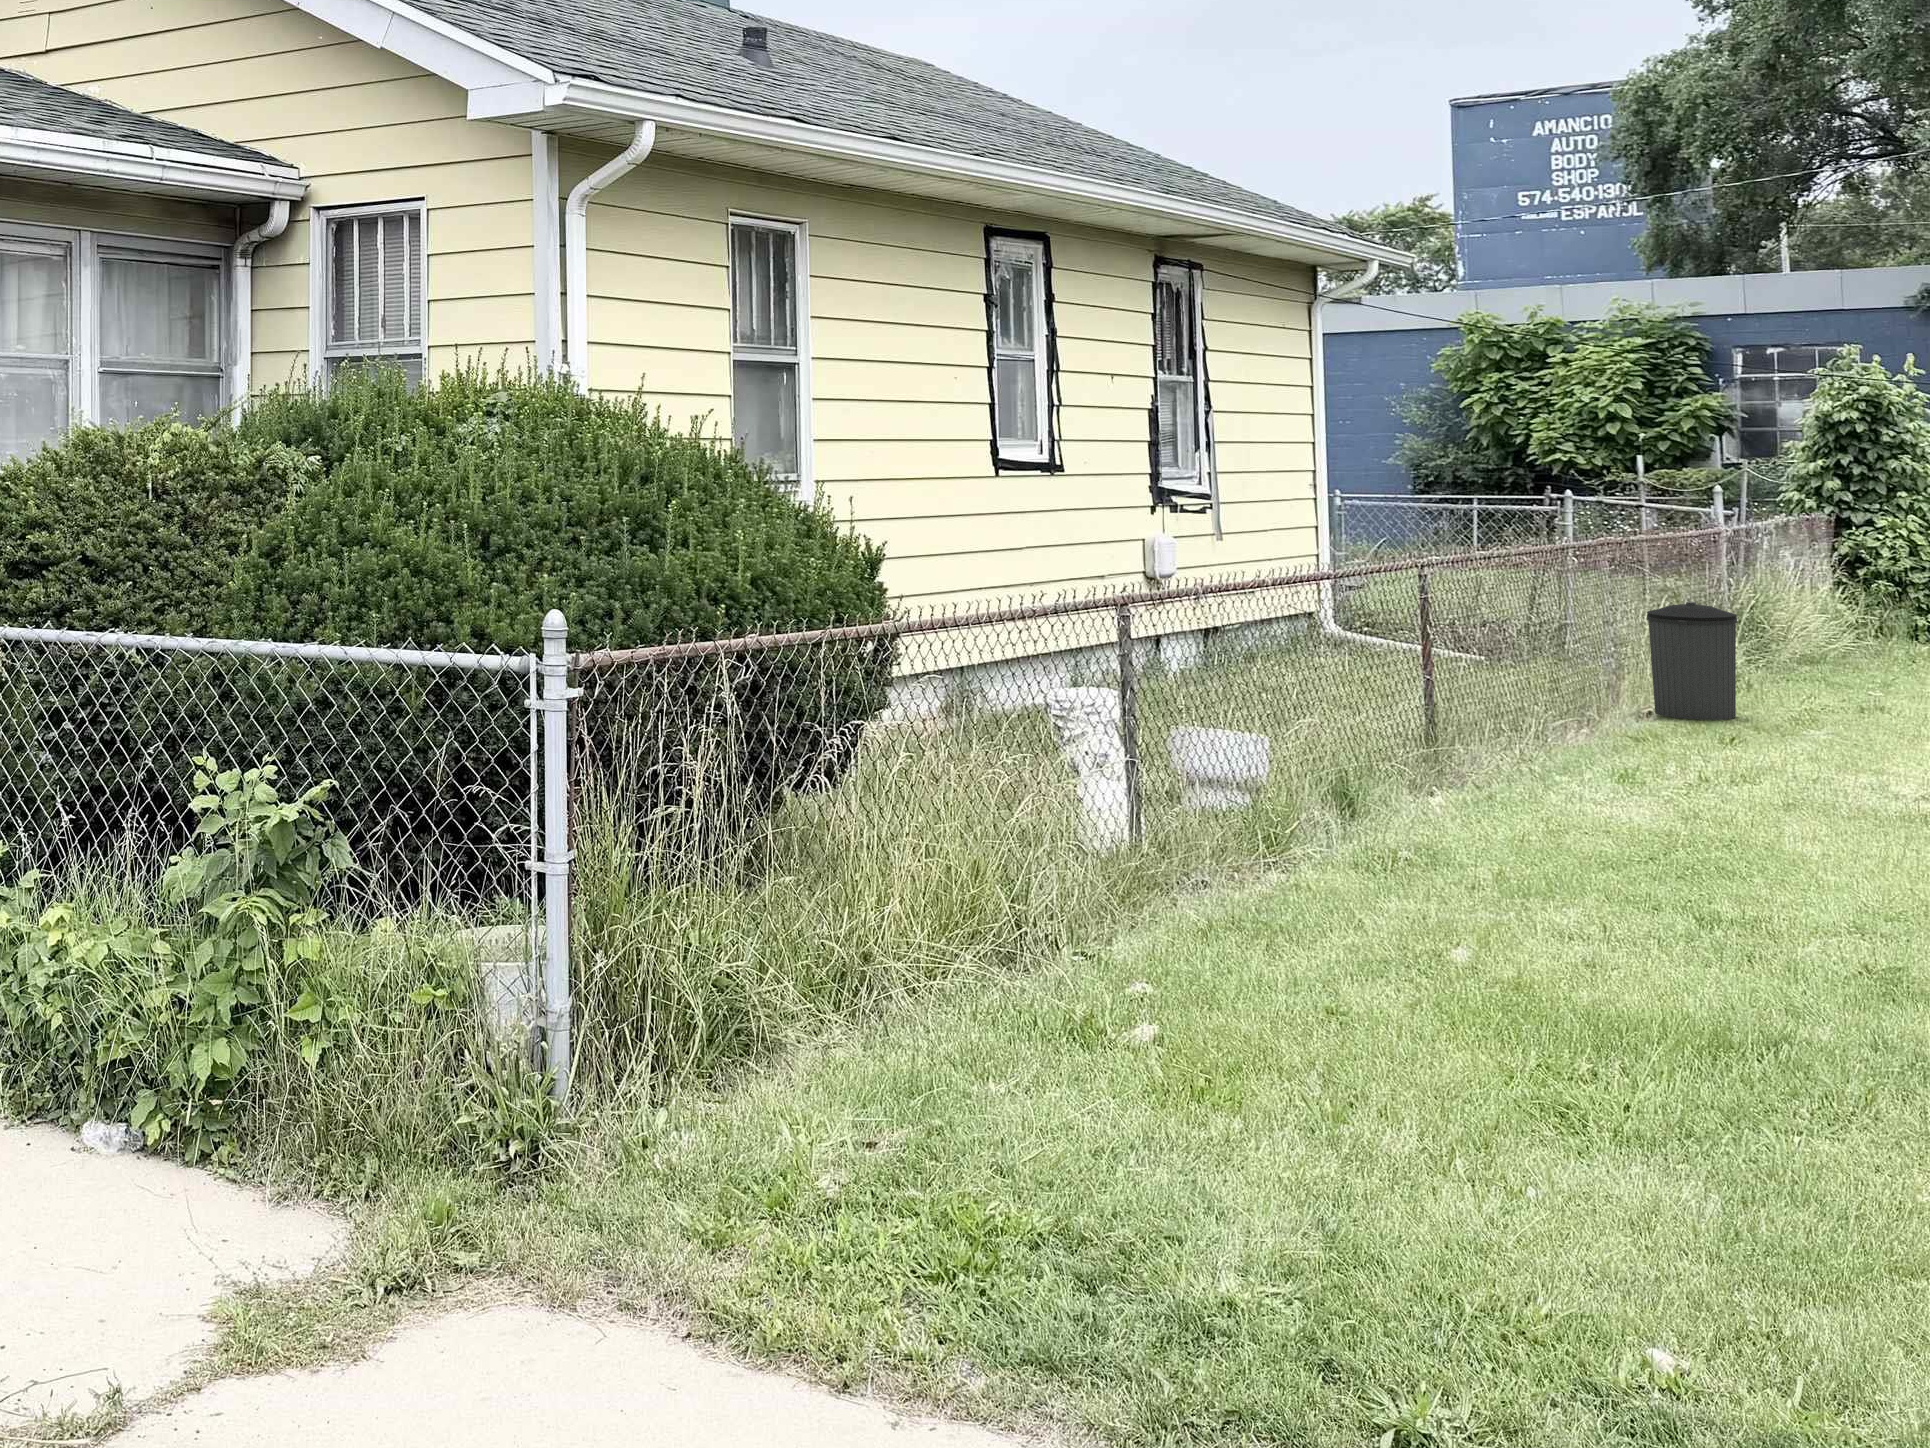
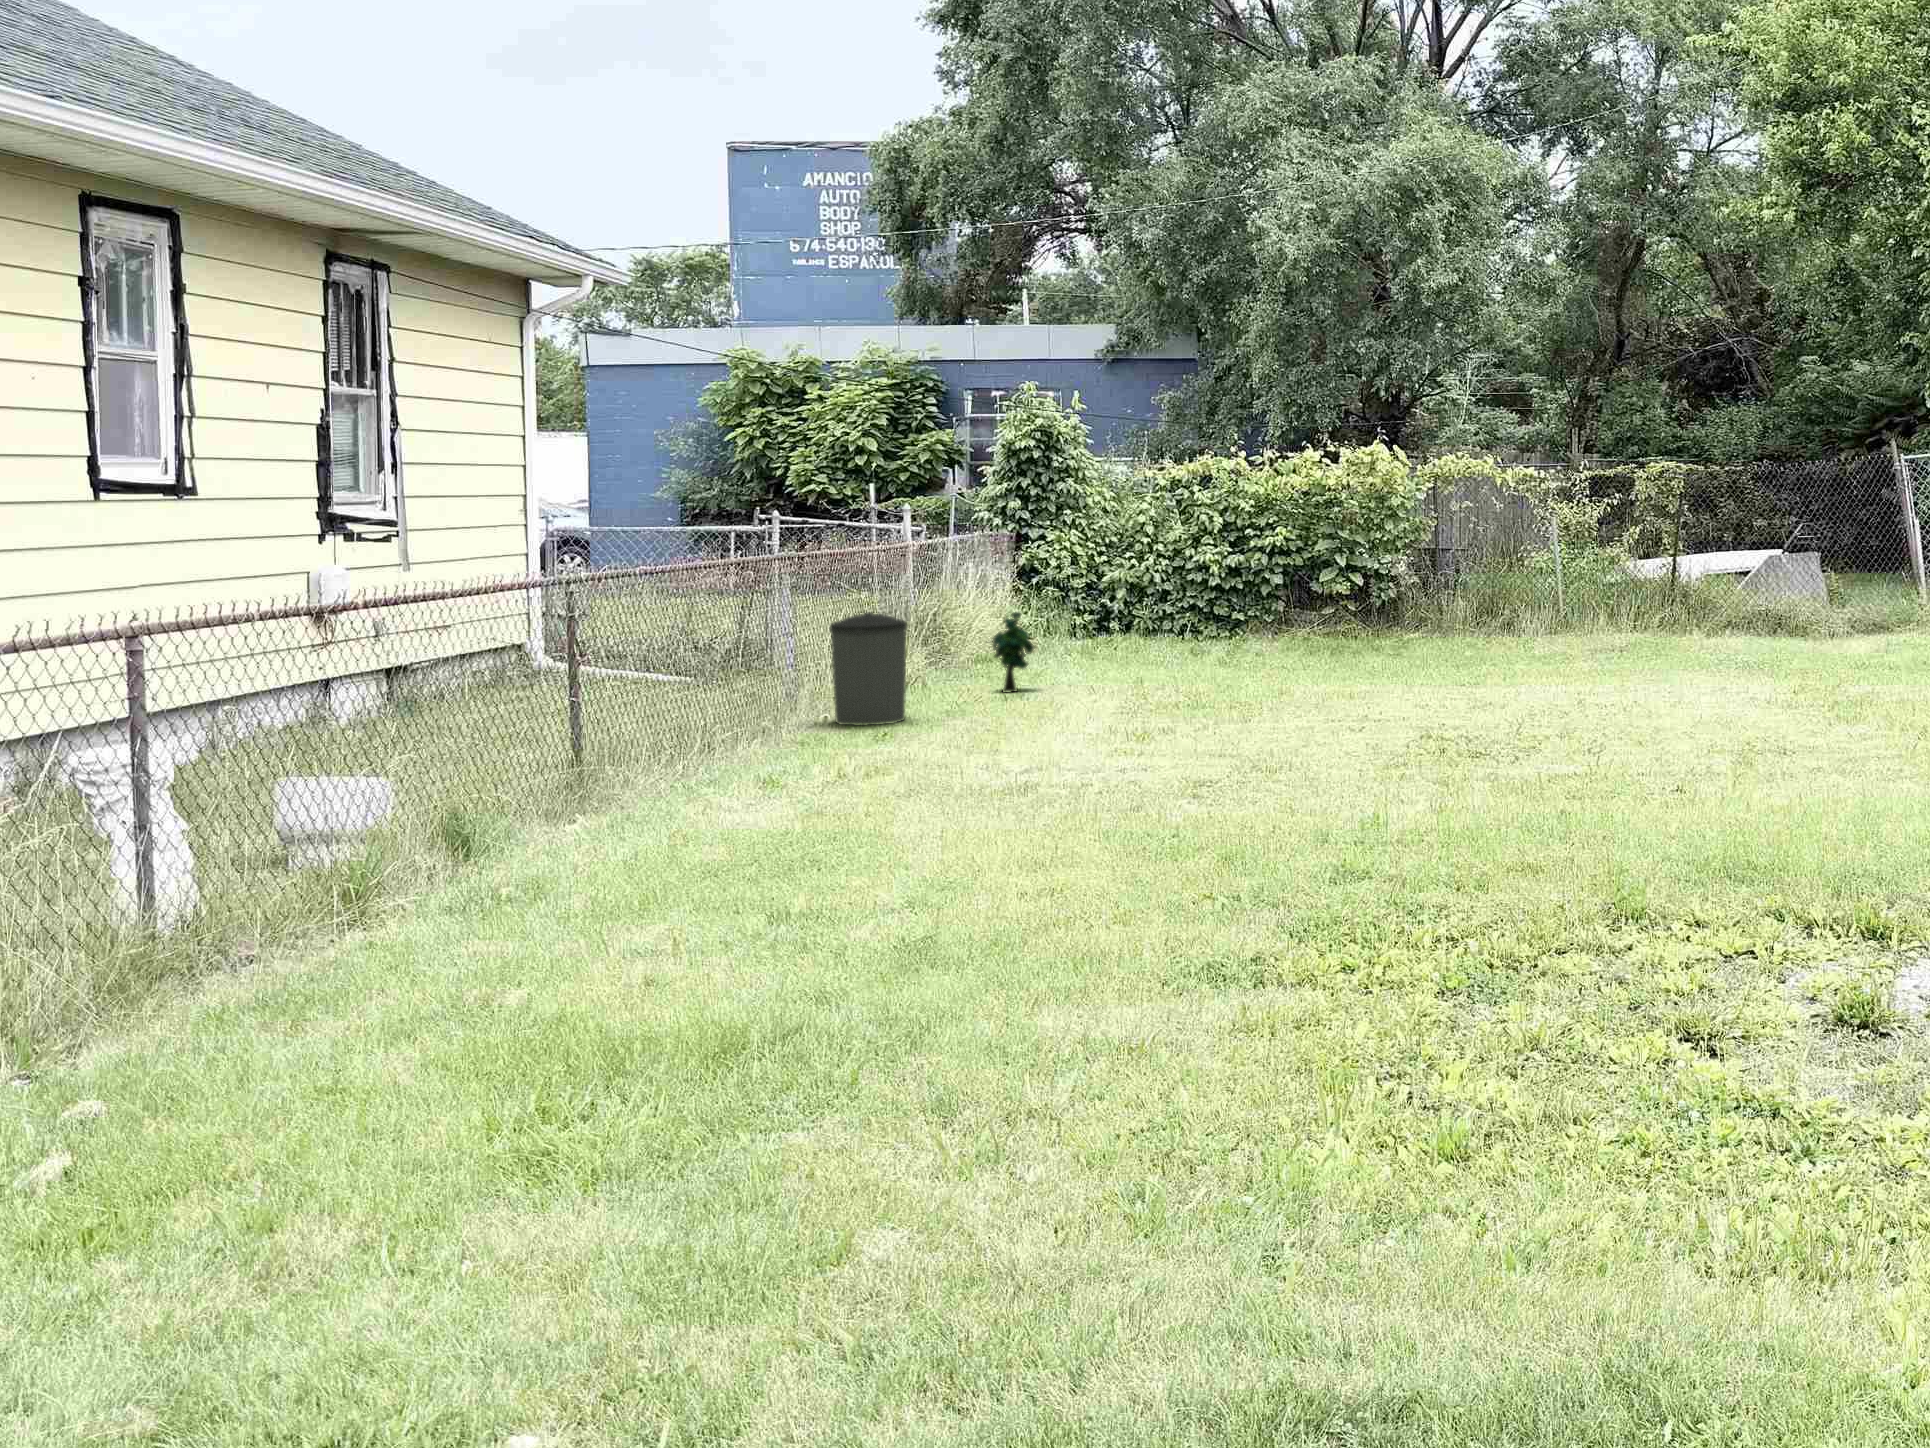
decorative plant: none [1823,610,1889,699] -> present [989,612,1034,692]

